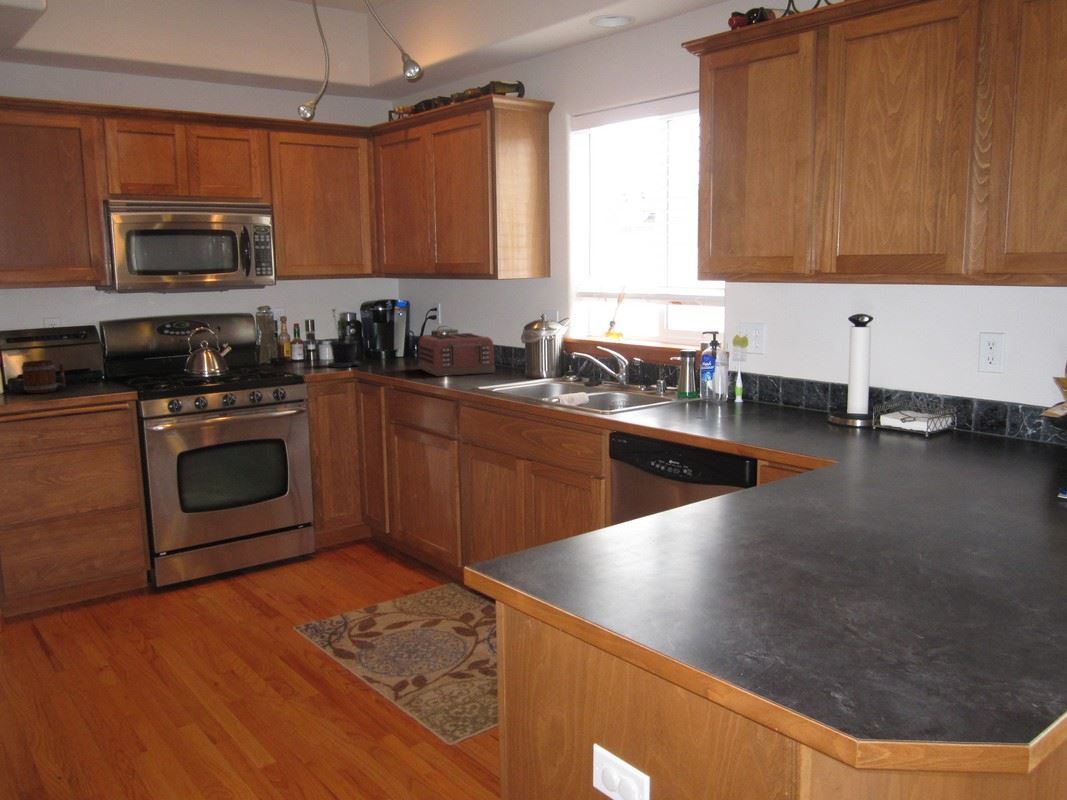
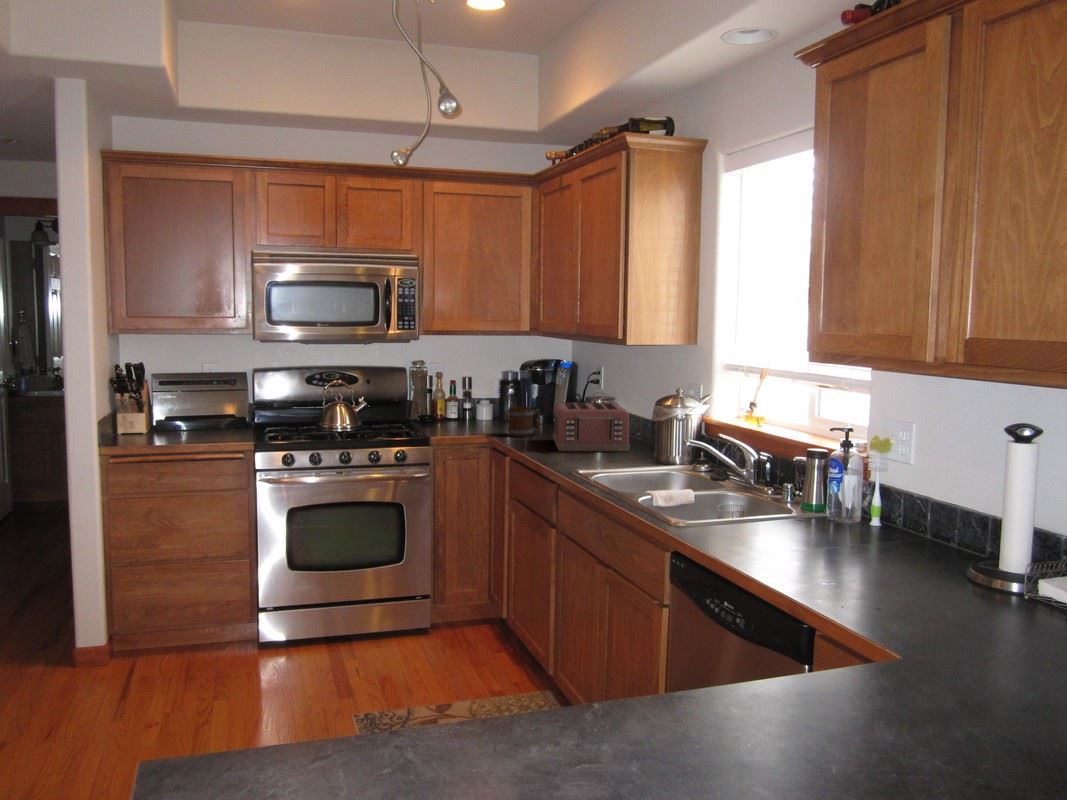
potted plant: present [328,309,360,368] -> none [468,368,505,432]
mug: present [22,360,65,393] -> present [507,406,539,437]

